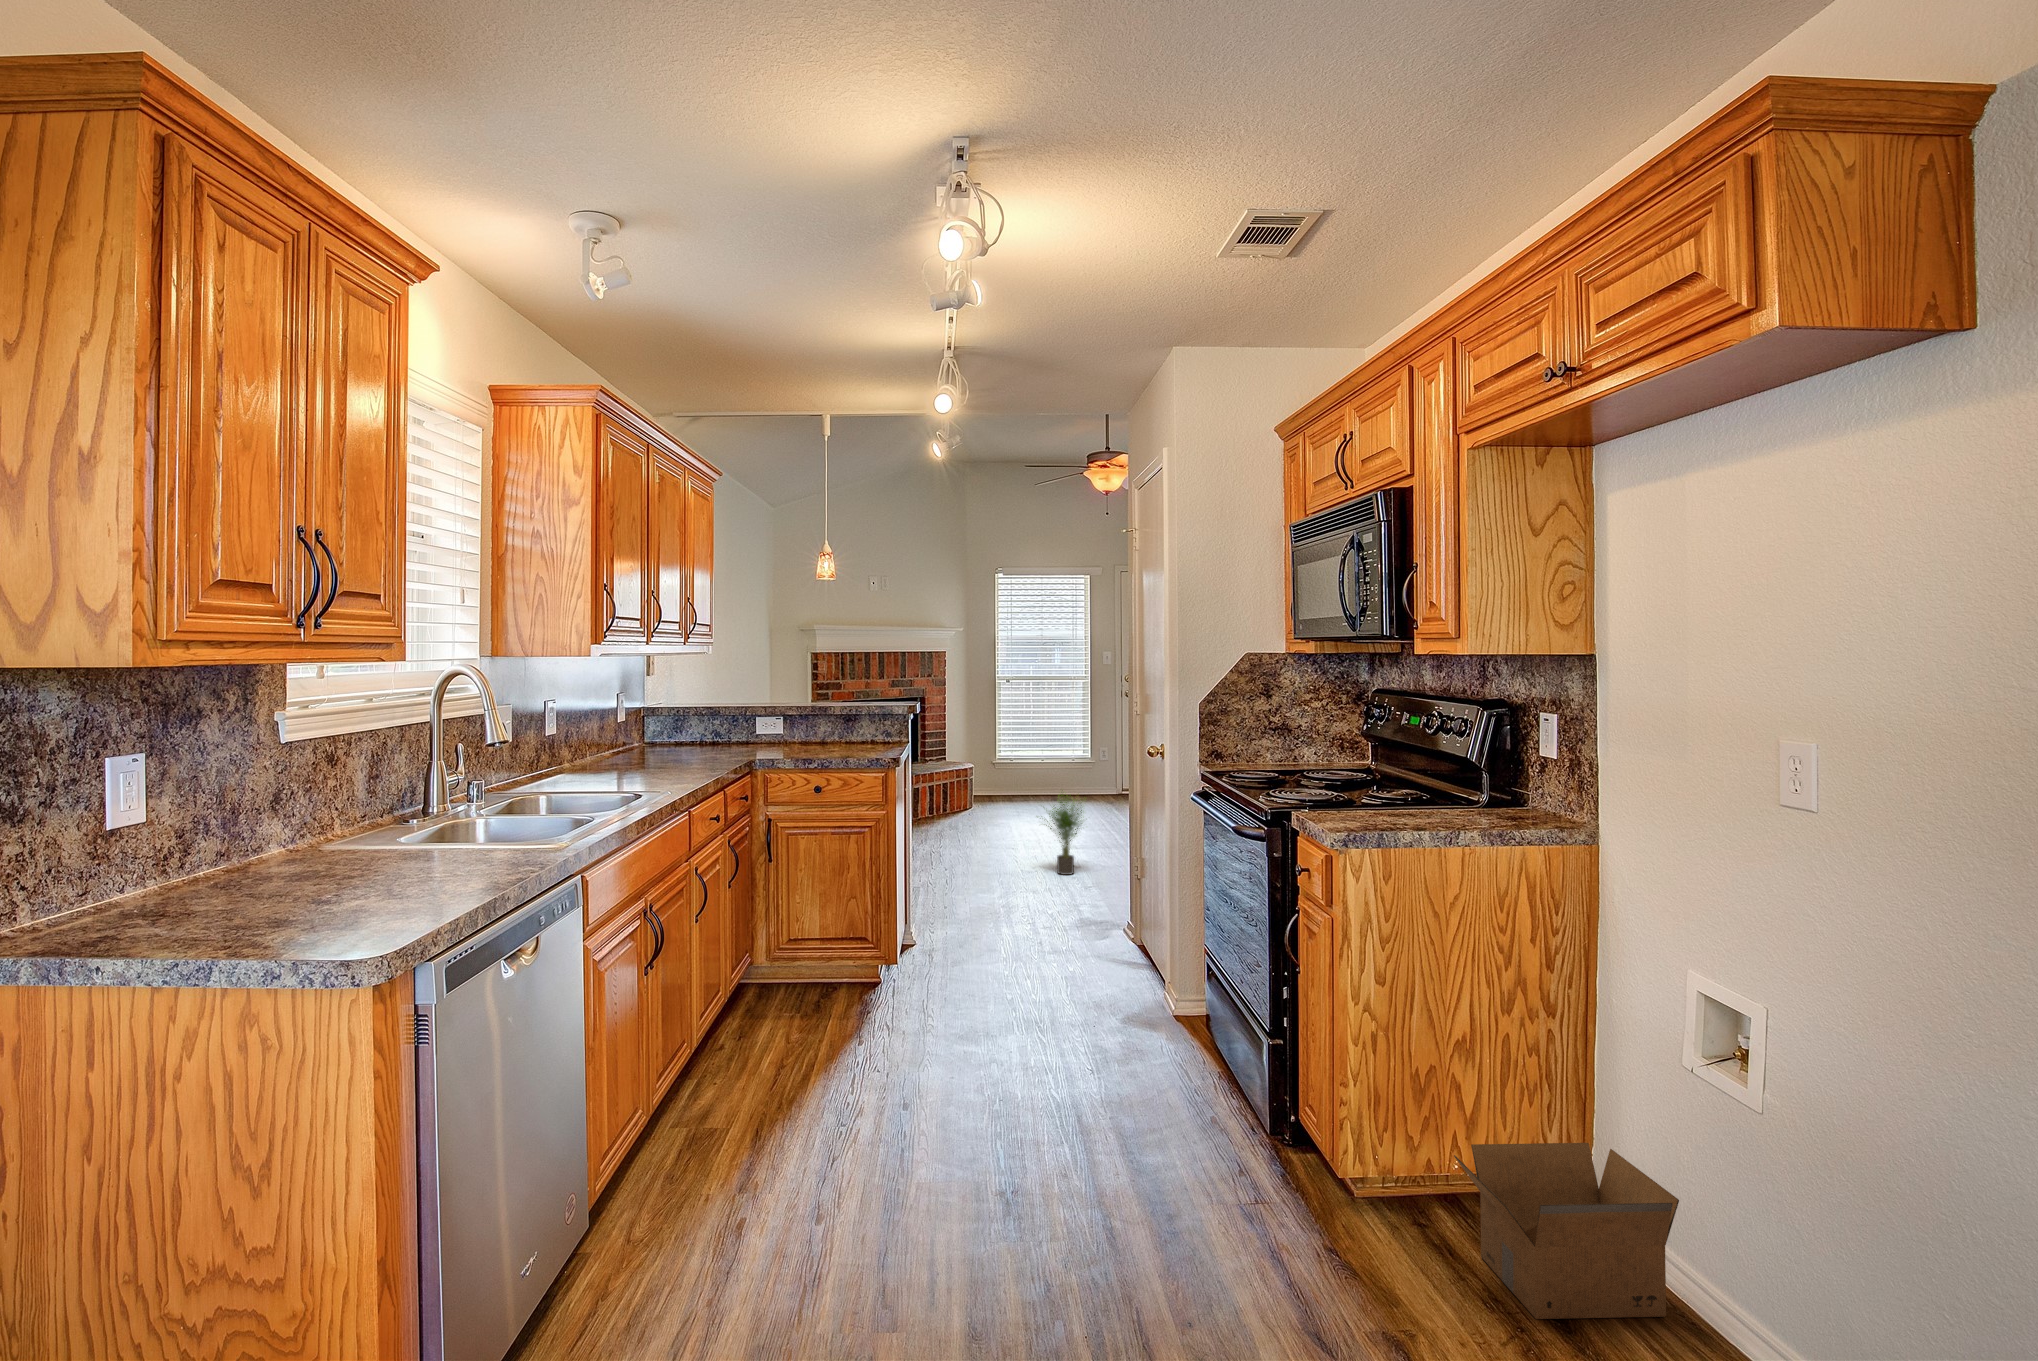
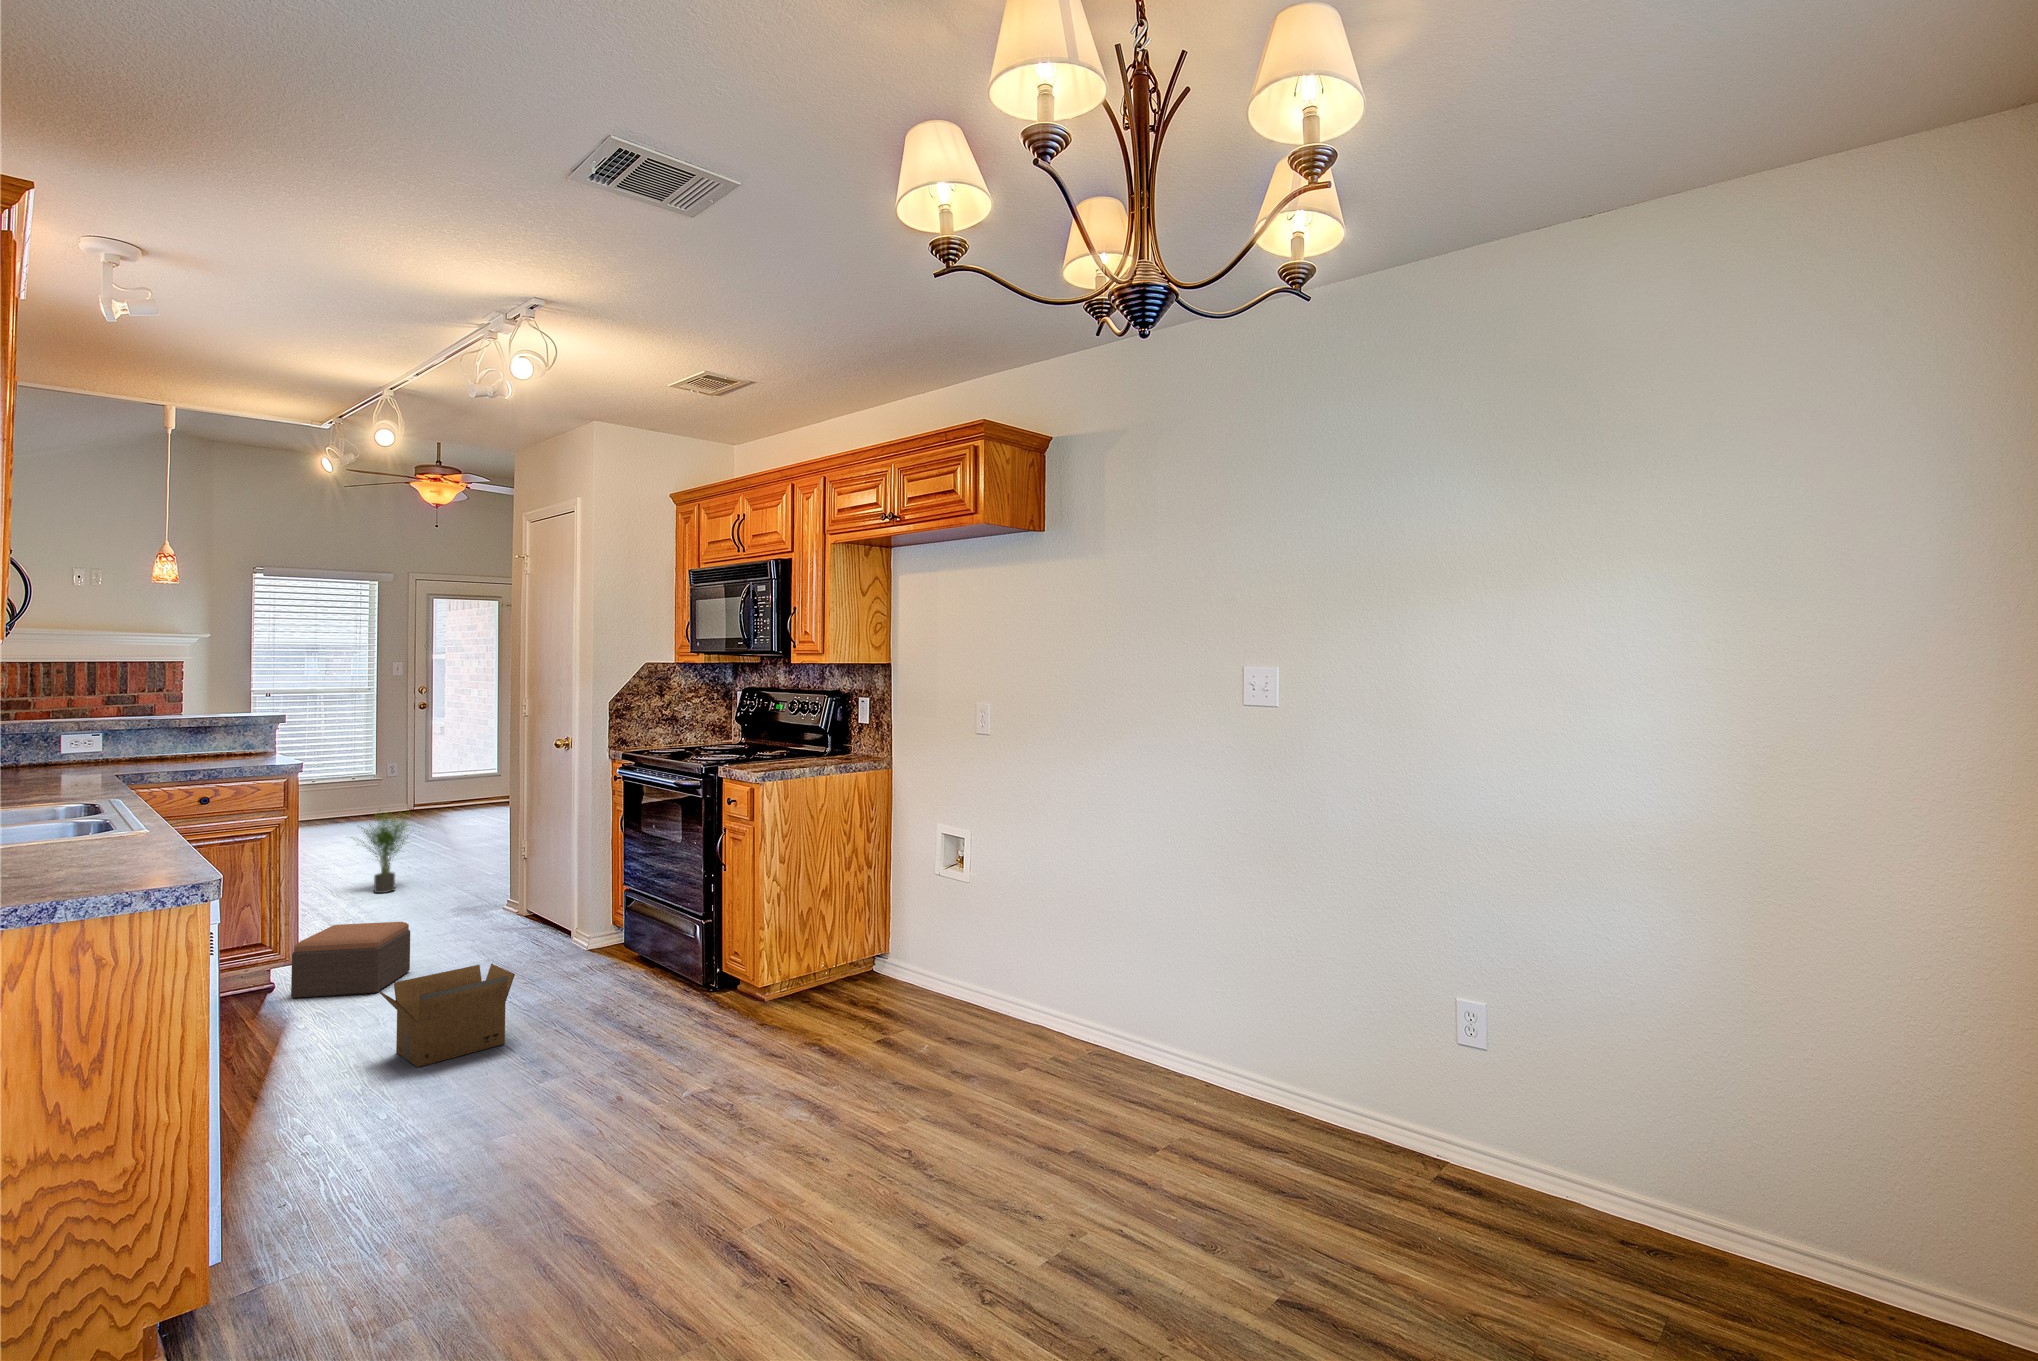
footstool: none [907,918,1012,1004] -> present [291,922,410,998]
cardboard box: present [1454,1143,1679,1319] -> present [378,964,515,1067]

